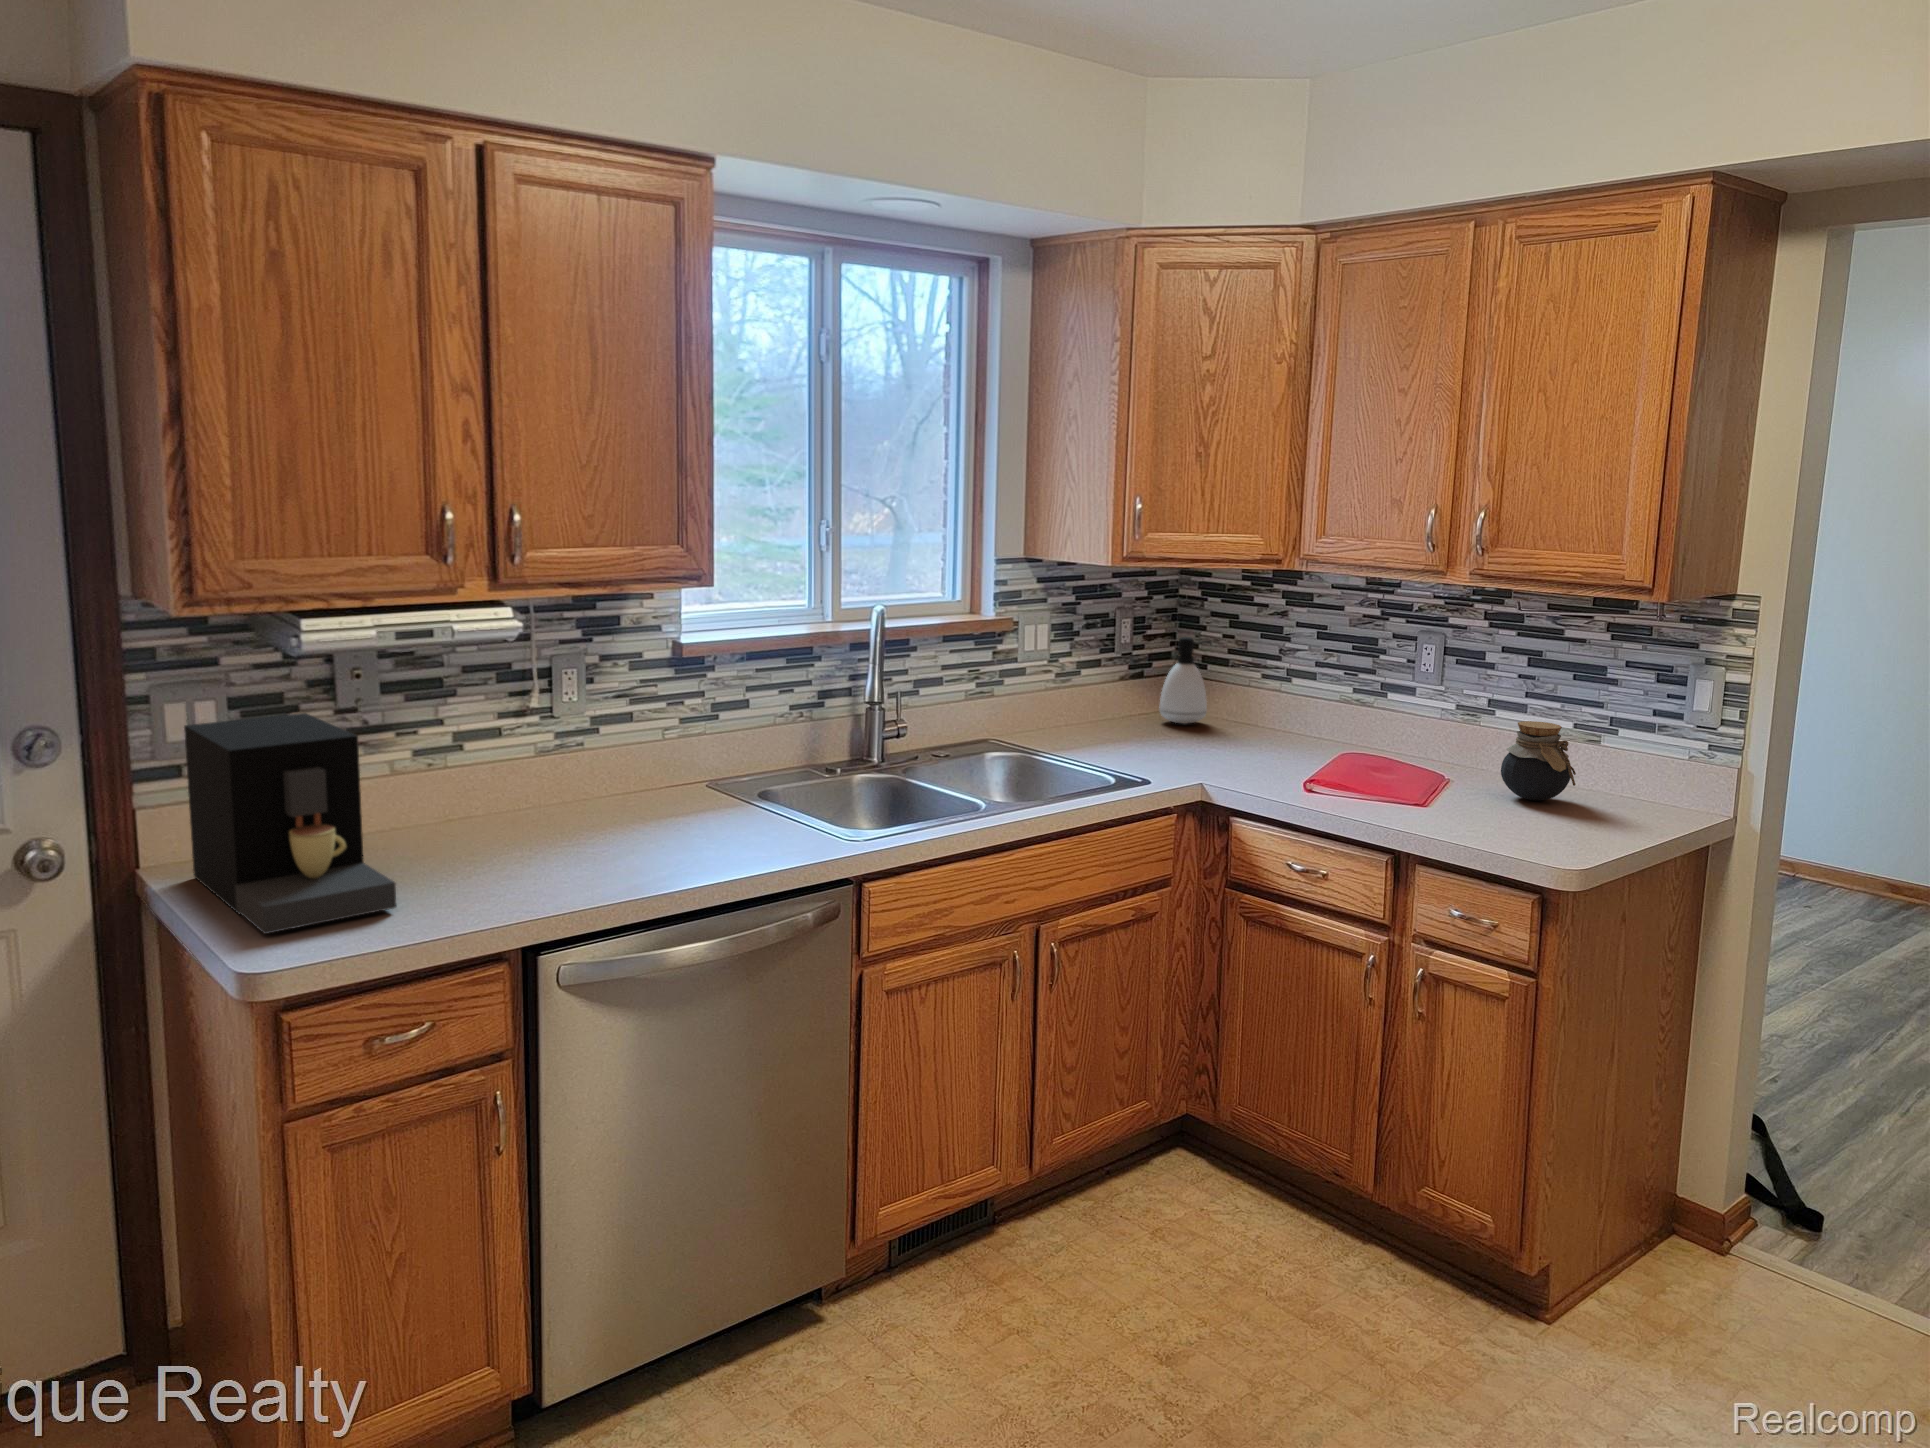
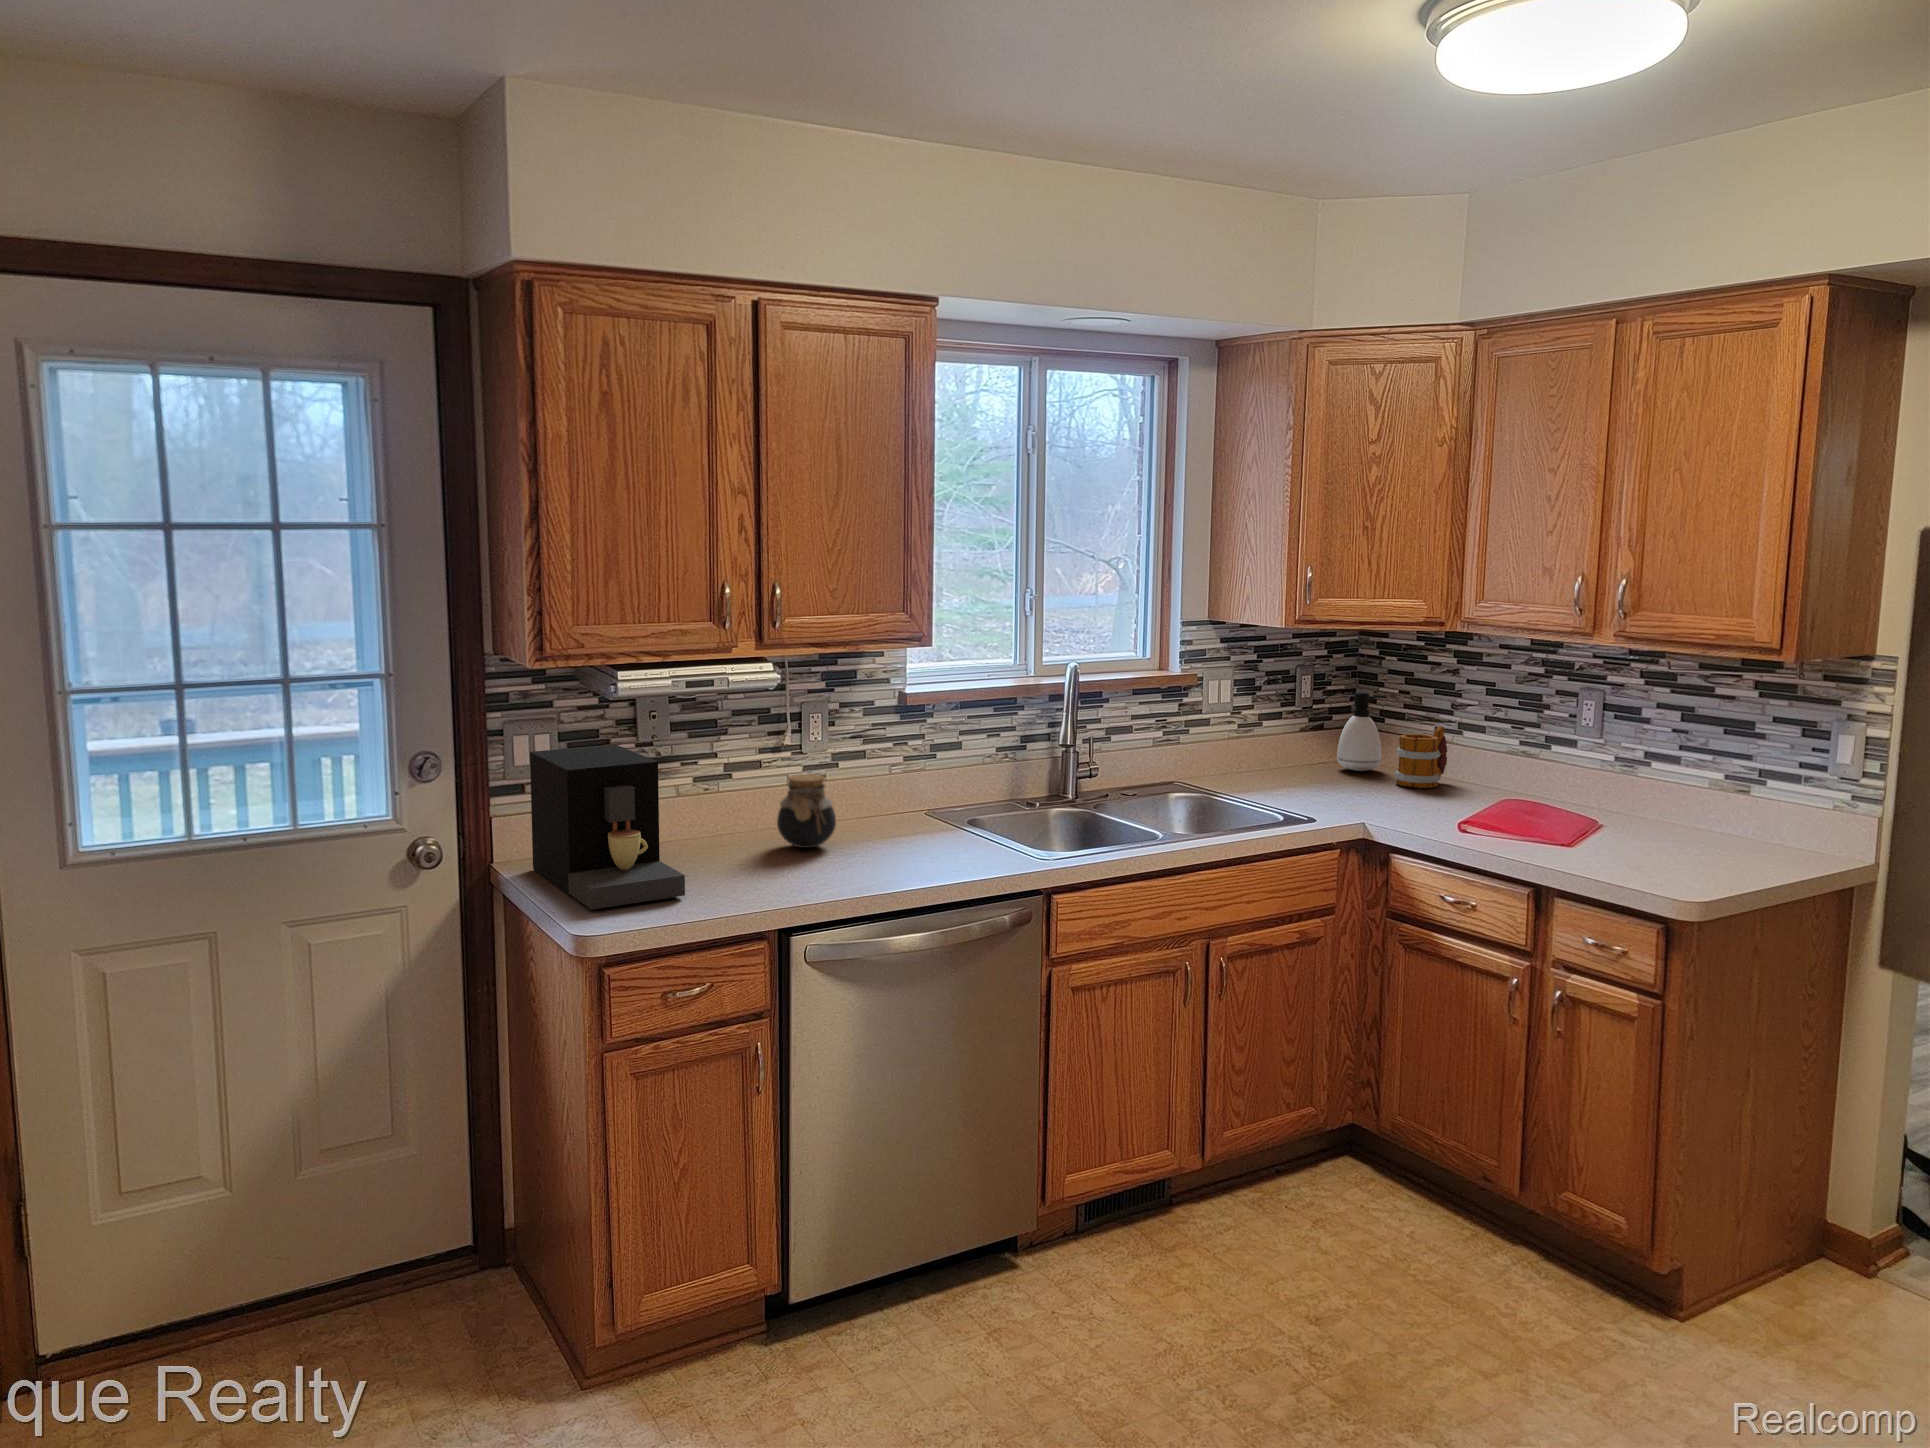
mug: none [1223,674,1278,742] -> present [1394,726,1447,788]
jar: present [1501,721,1576,801] -> present [777,774,836,848]

